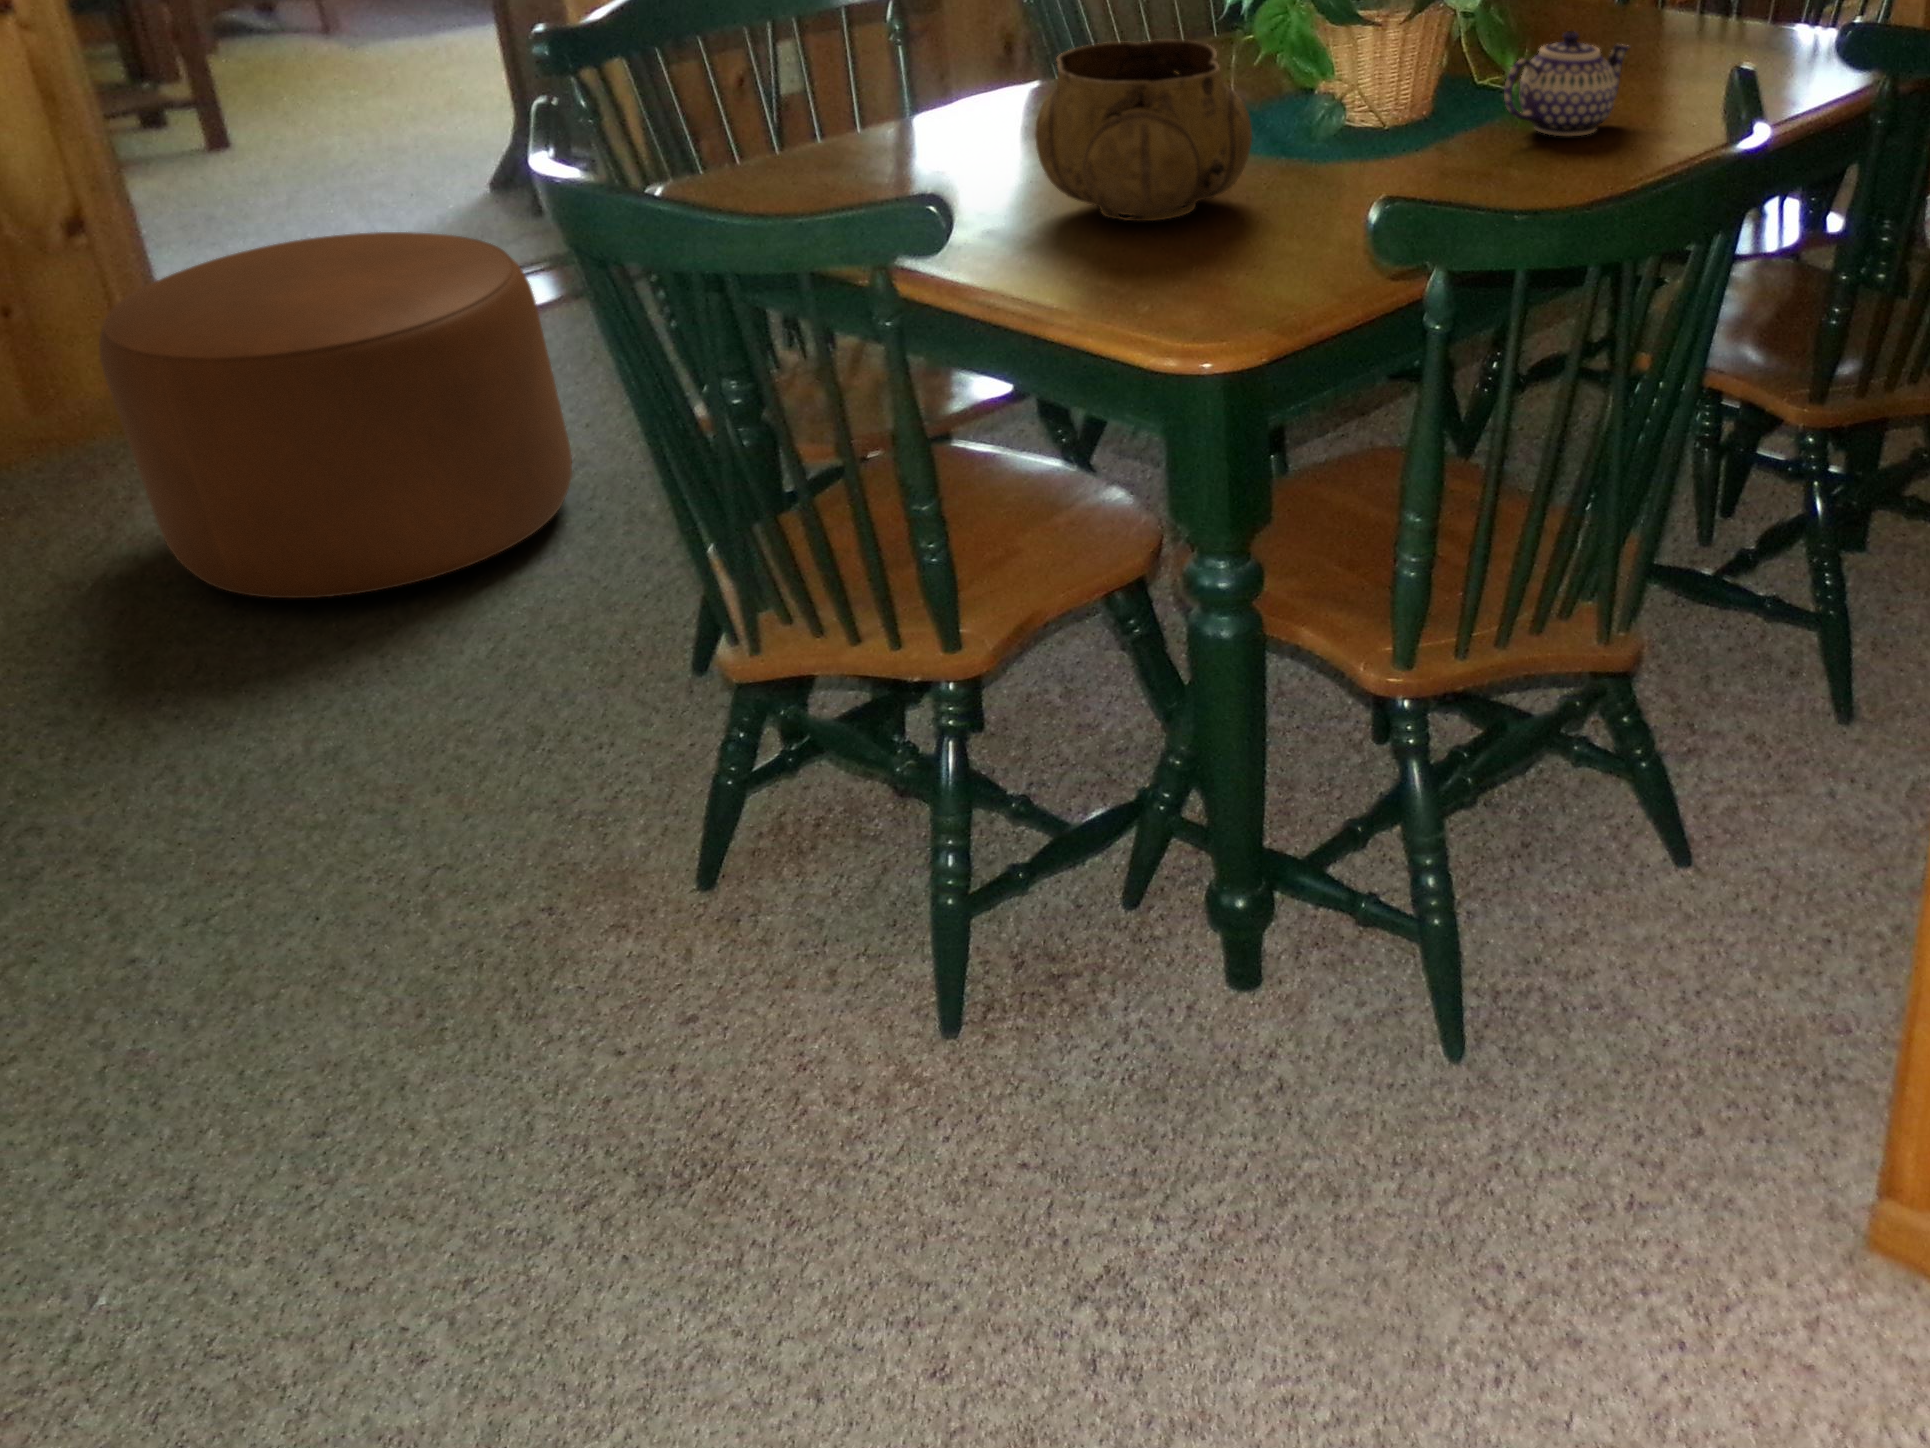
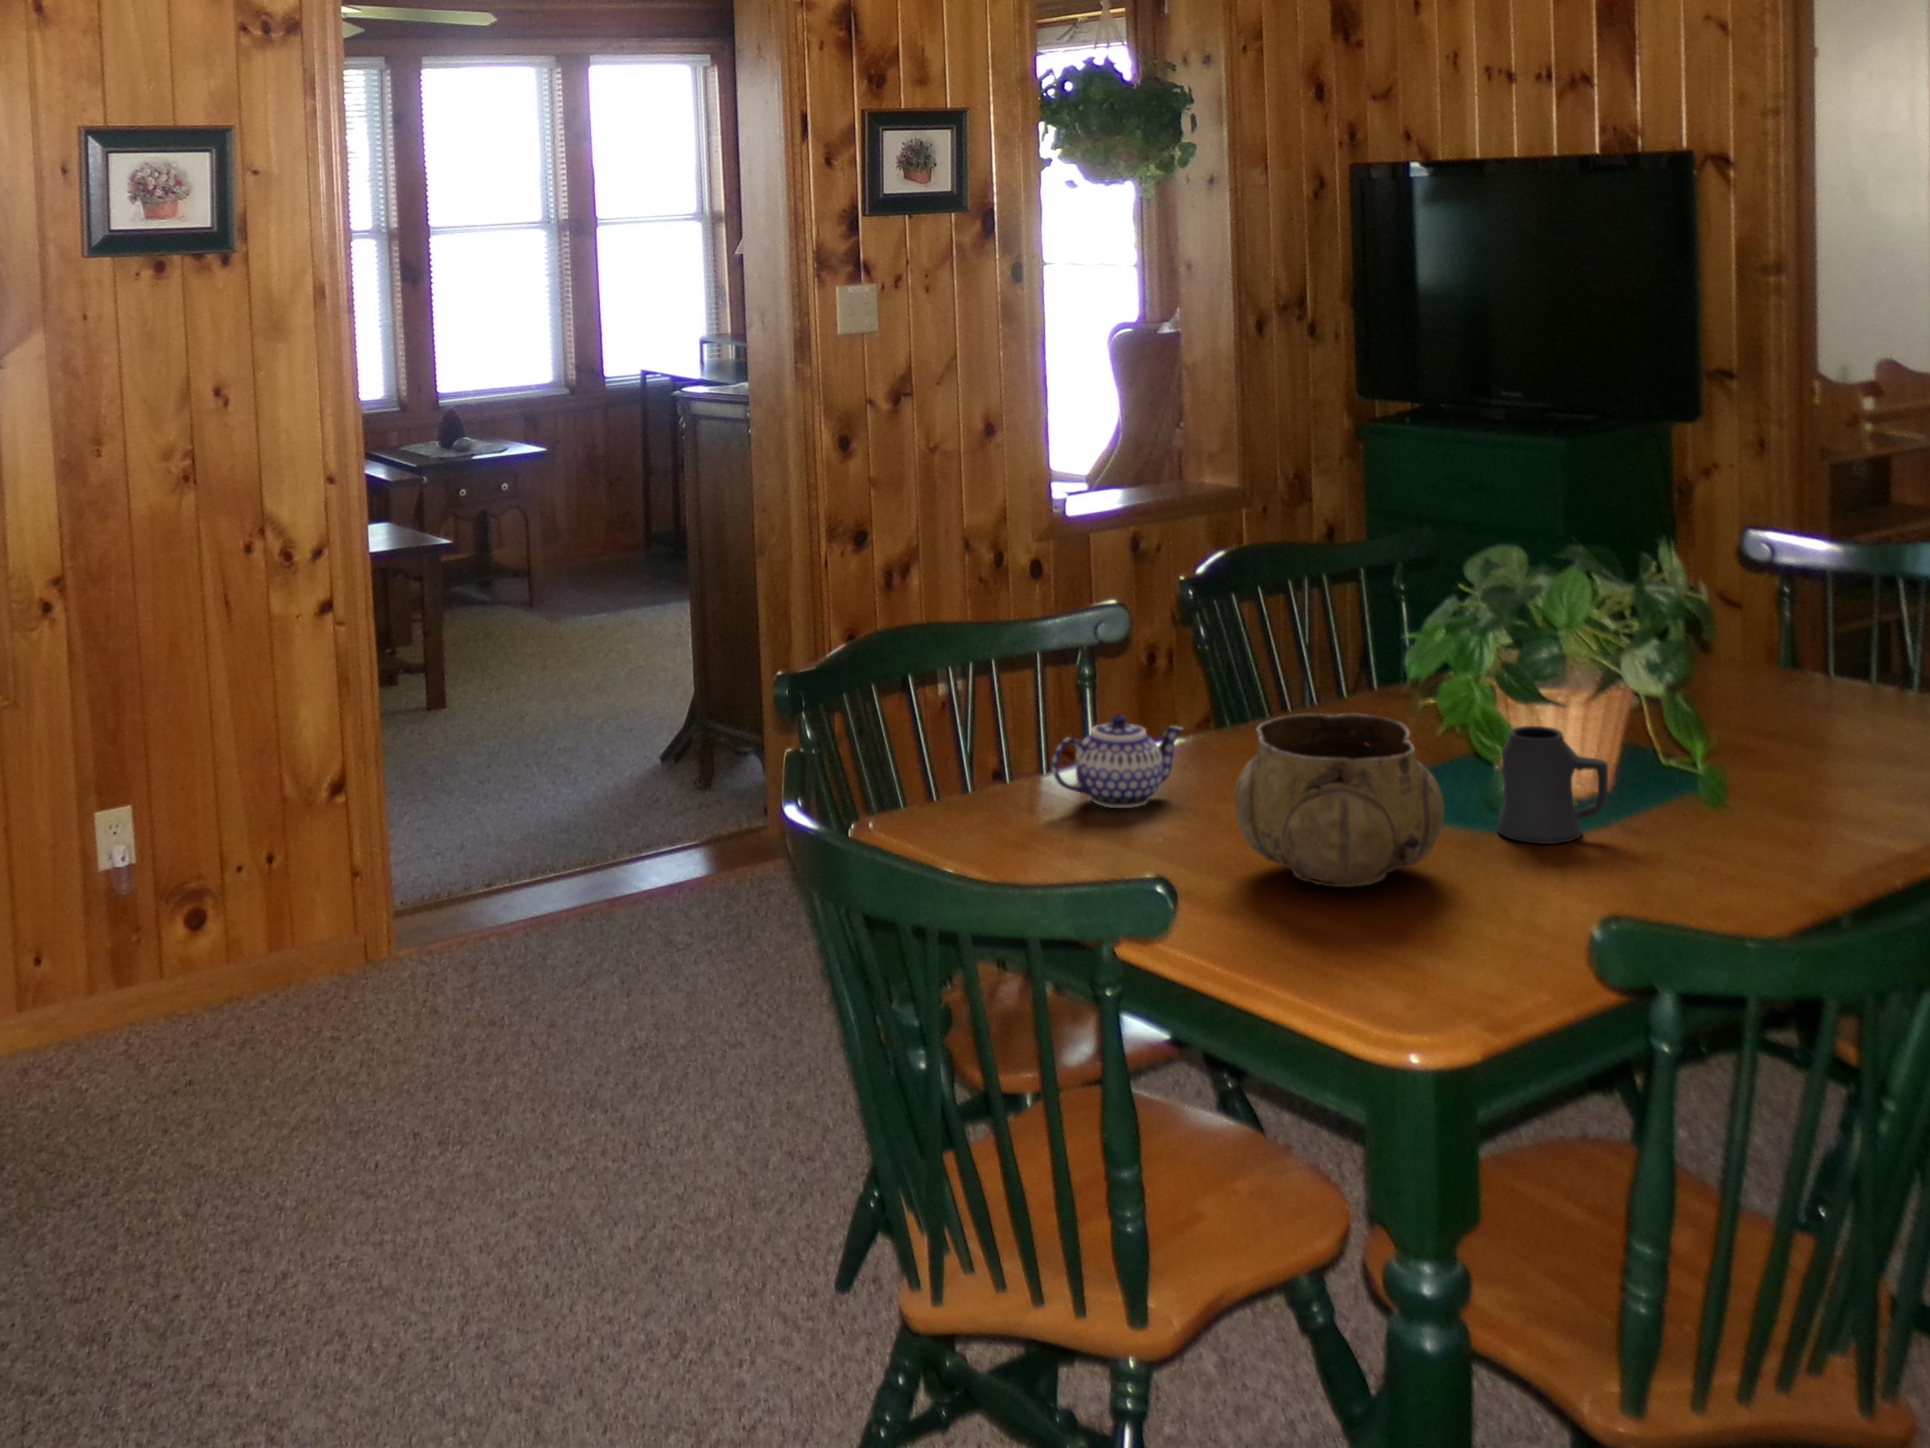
teapot: present [1504,31,1630,136] -> present [1052,714,1183,808]
mug: none [1311,47,1420,169] -> present [1497,726,1608,844]
ottoman: present [99,232,572,598] -> none [347,817,724,1171]

